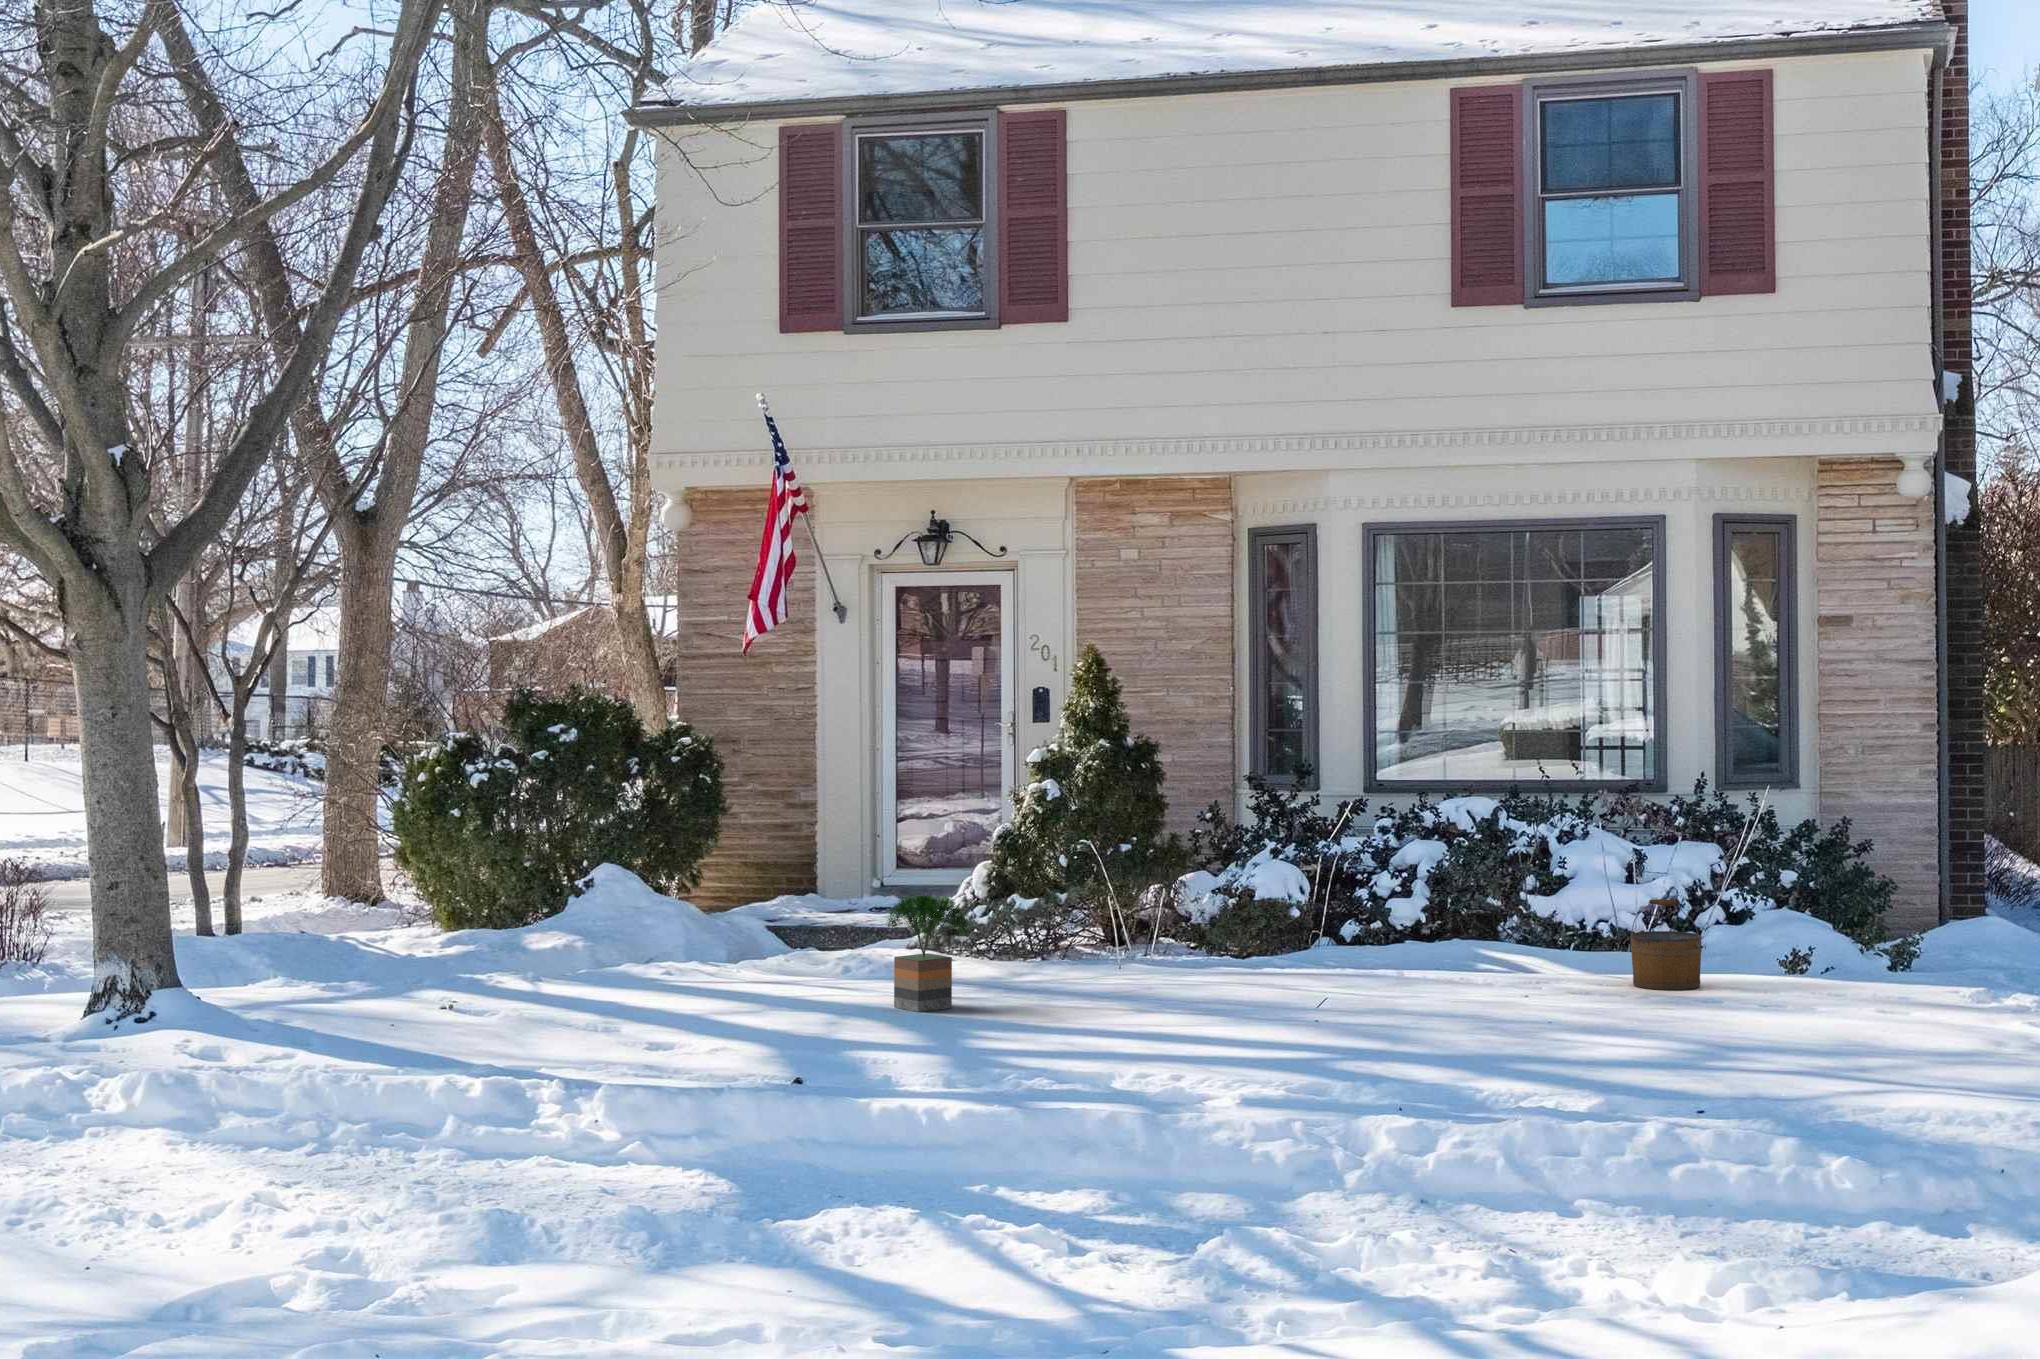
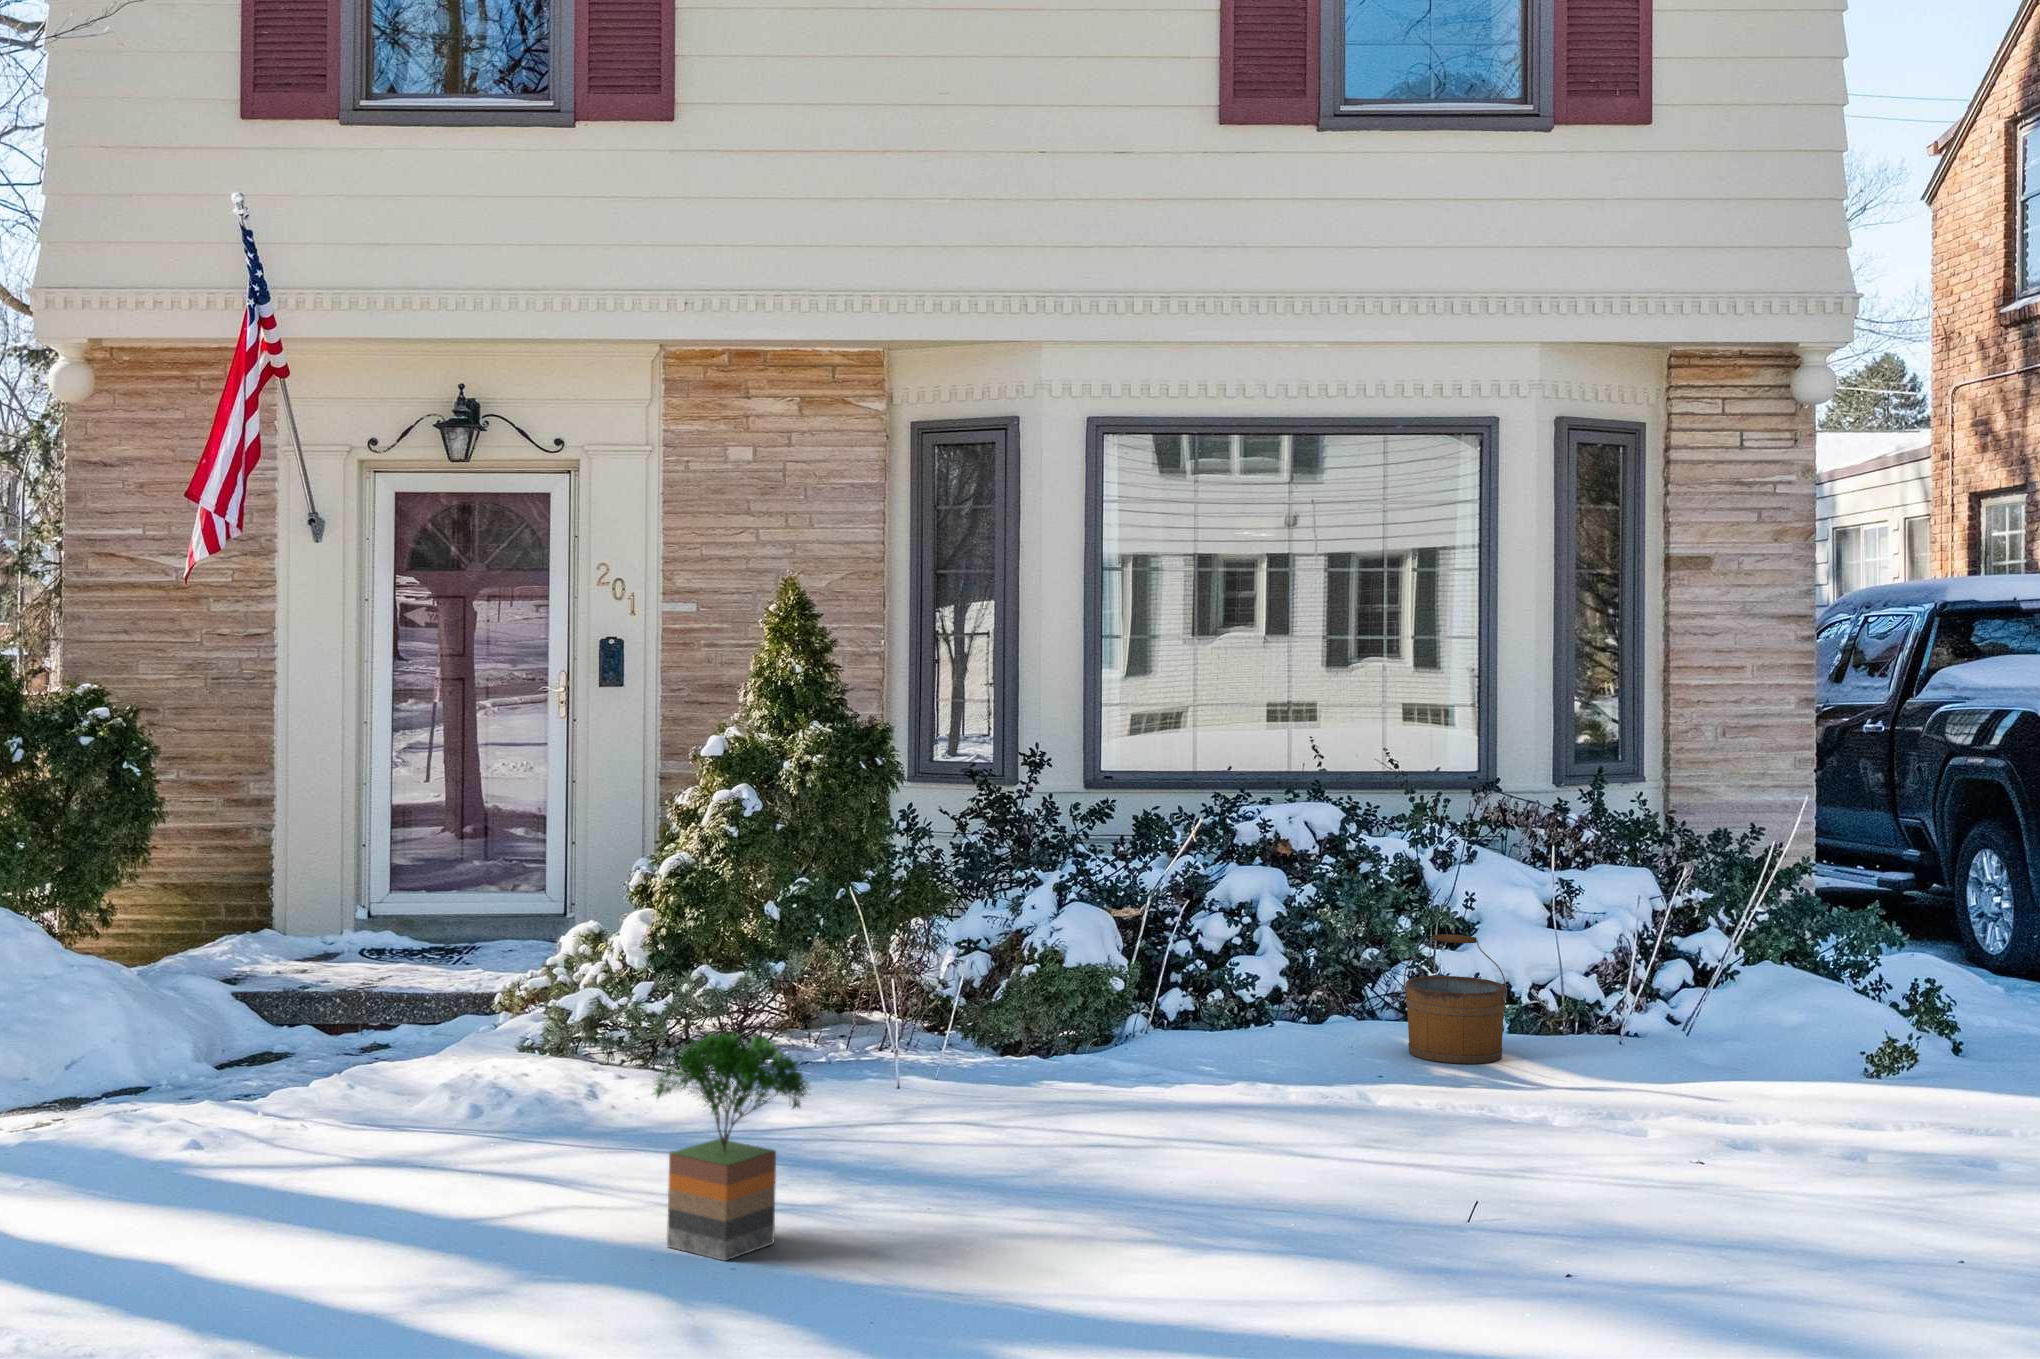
bucket: present [1630,899,1702,990] -> present [1404,934,1507,1064]

